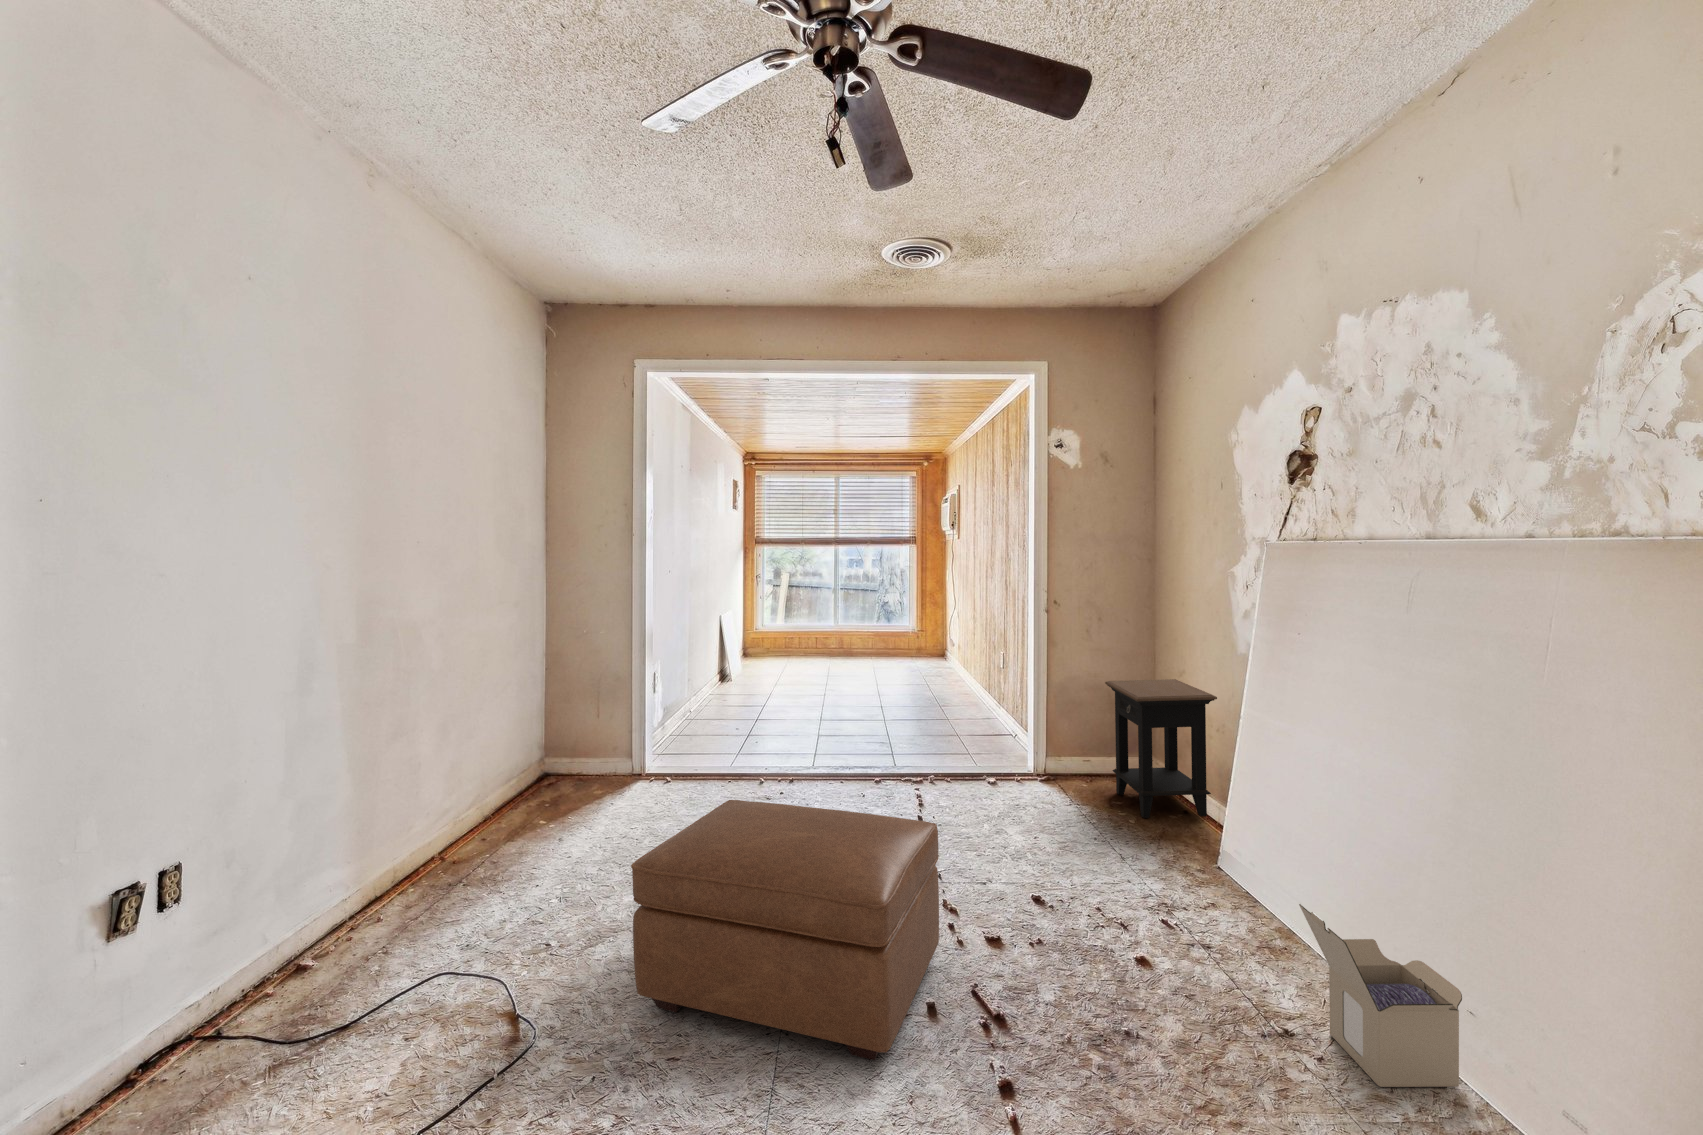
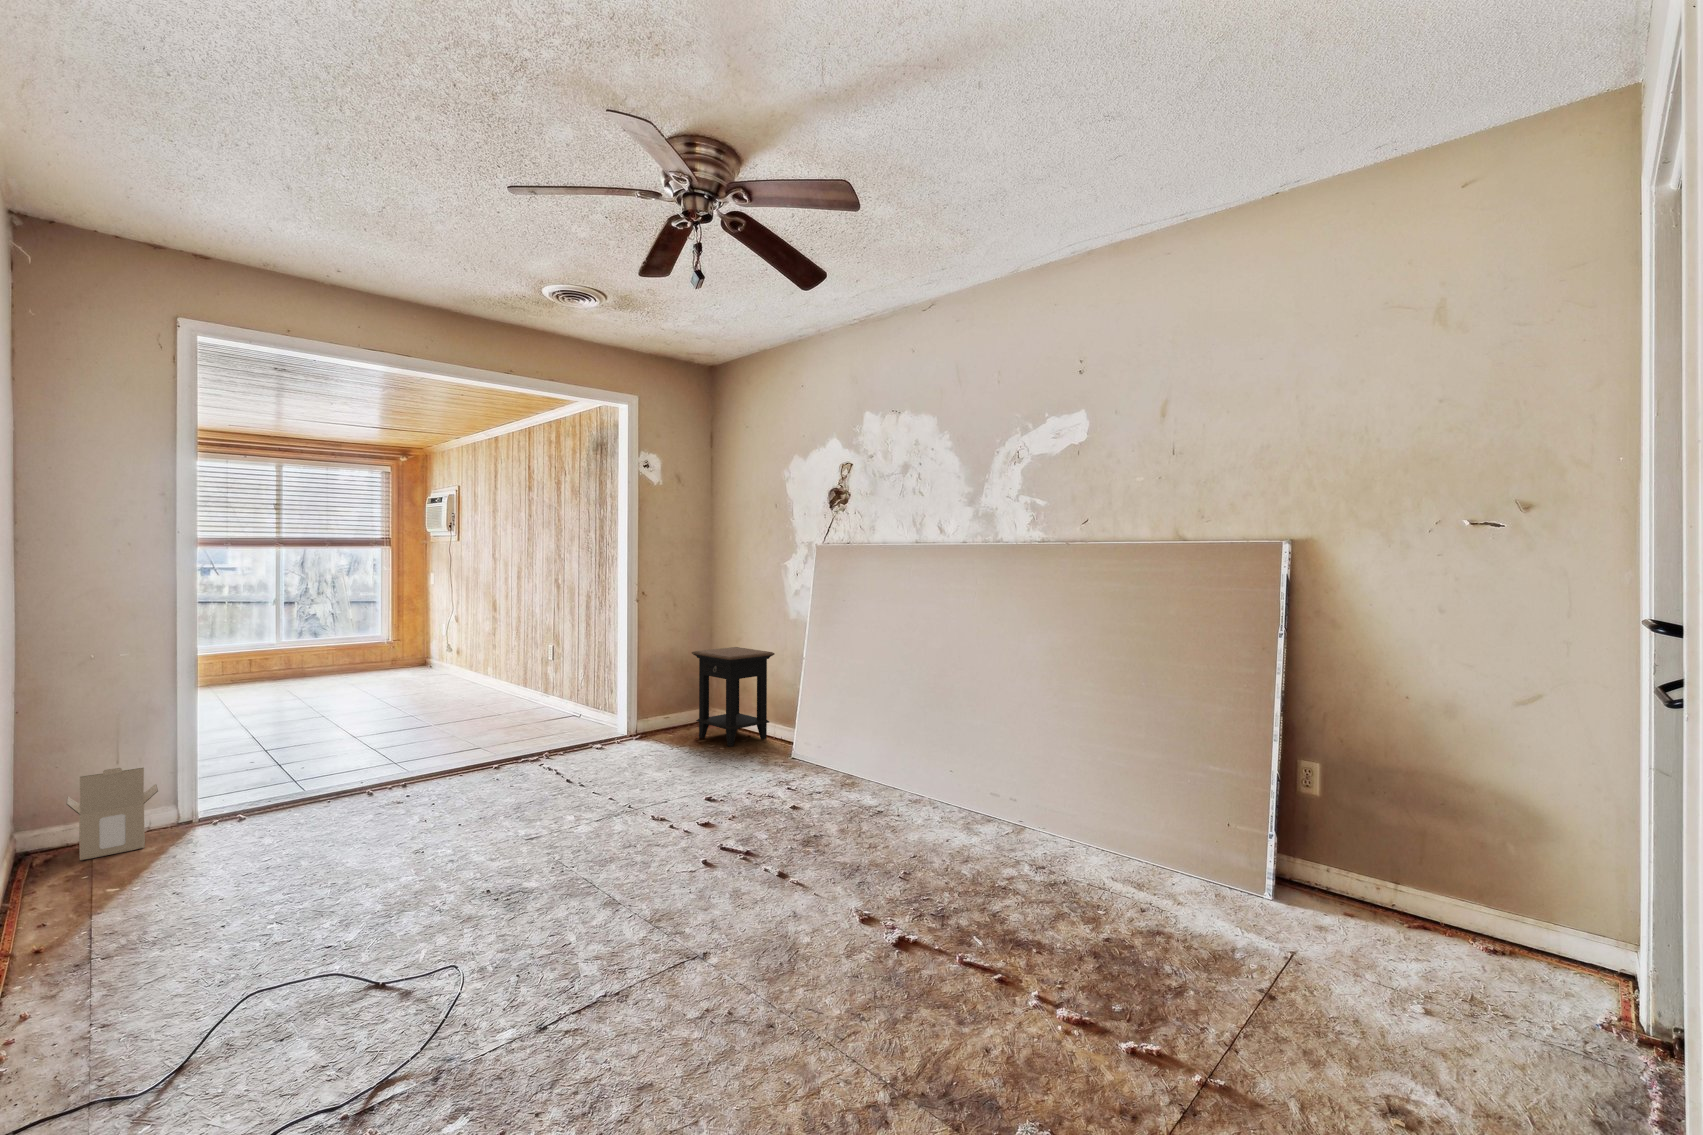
ottoman: present [631,800,939,1061] -> none [466,740,705,928]
cardboard box: present [1299,904,1462,1087] -> present [66,768,158,861]

